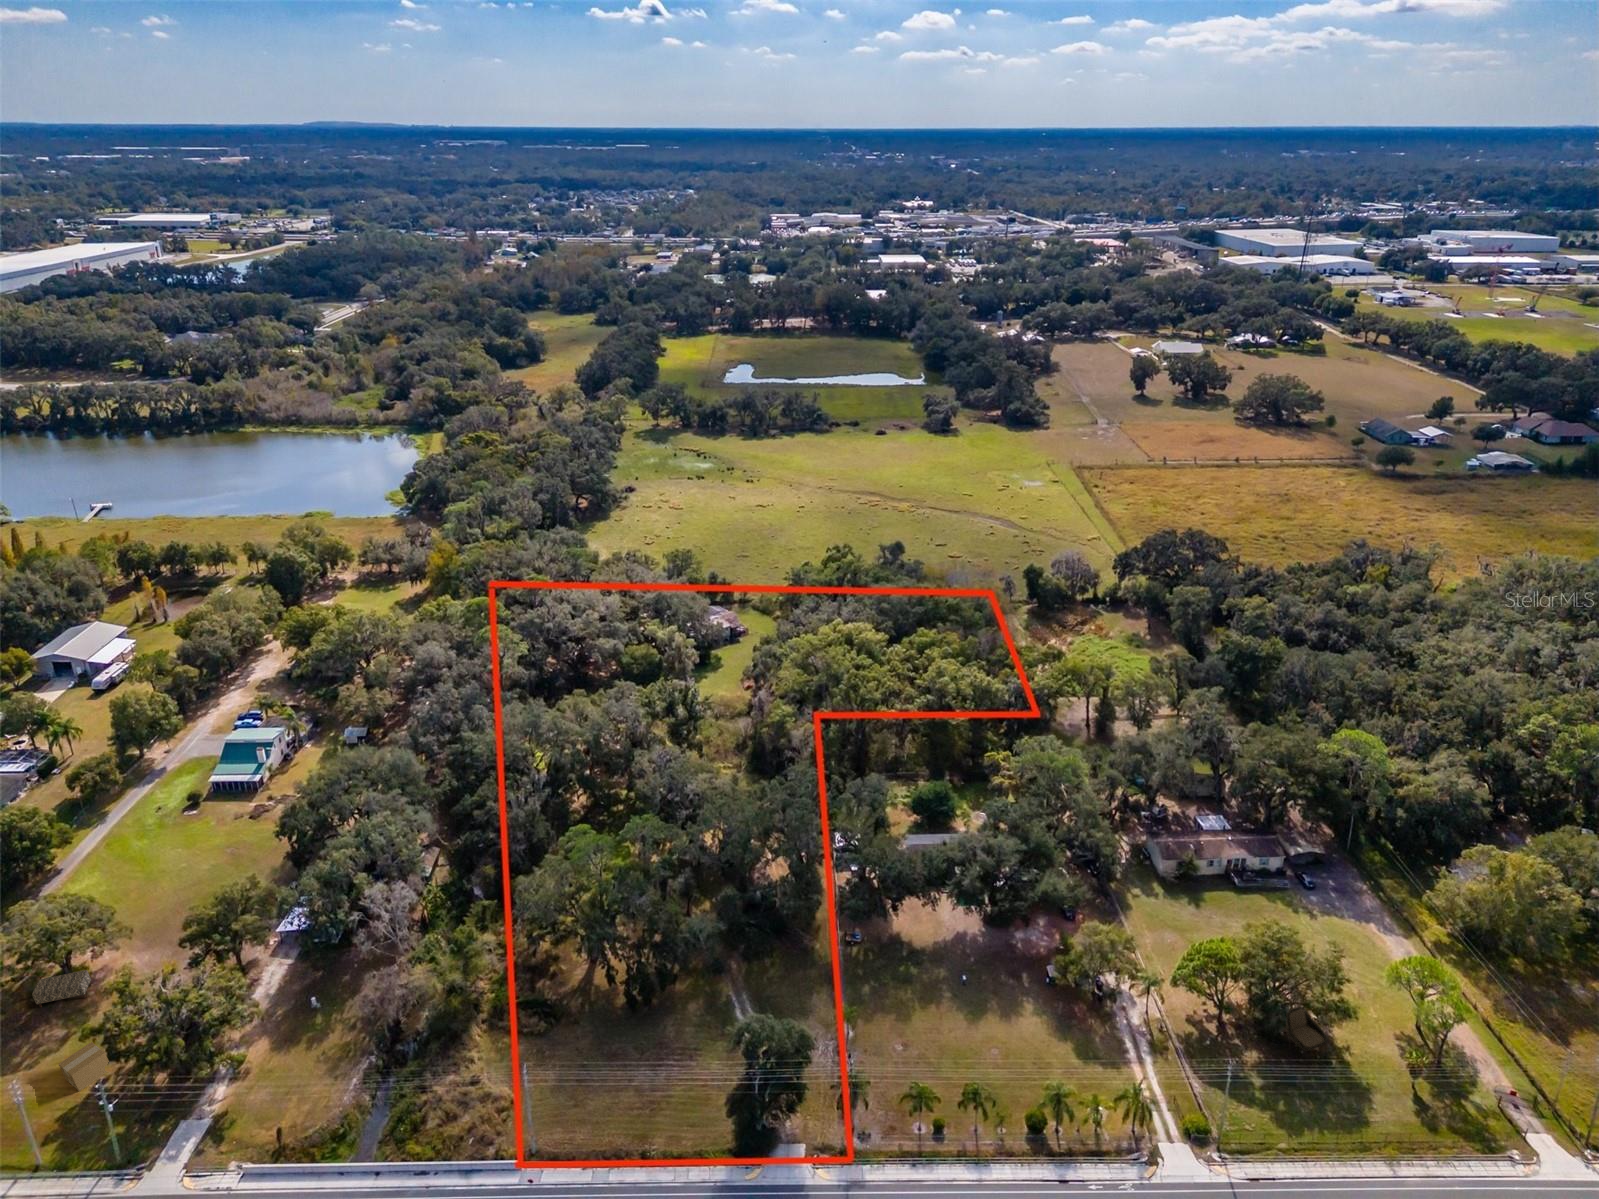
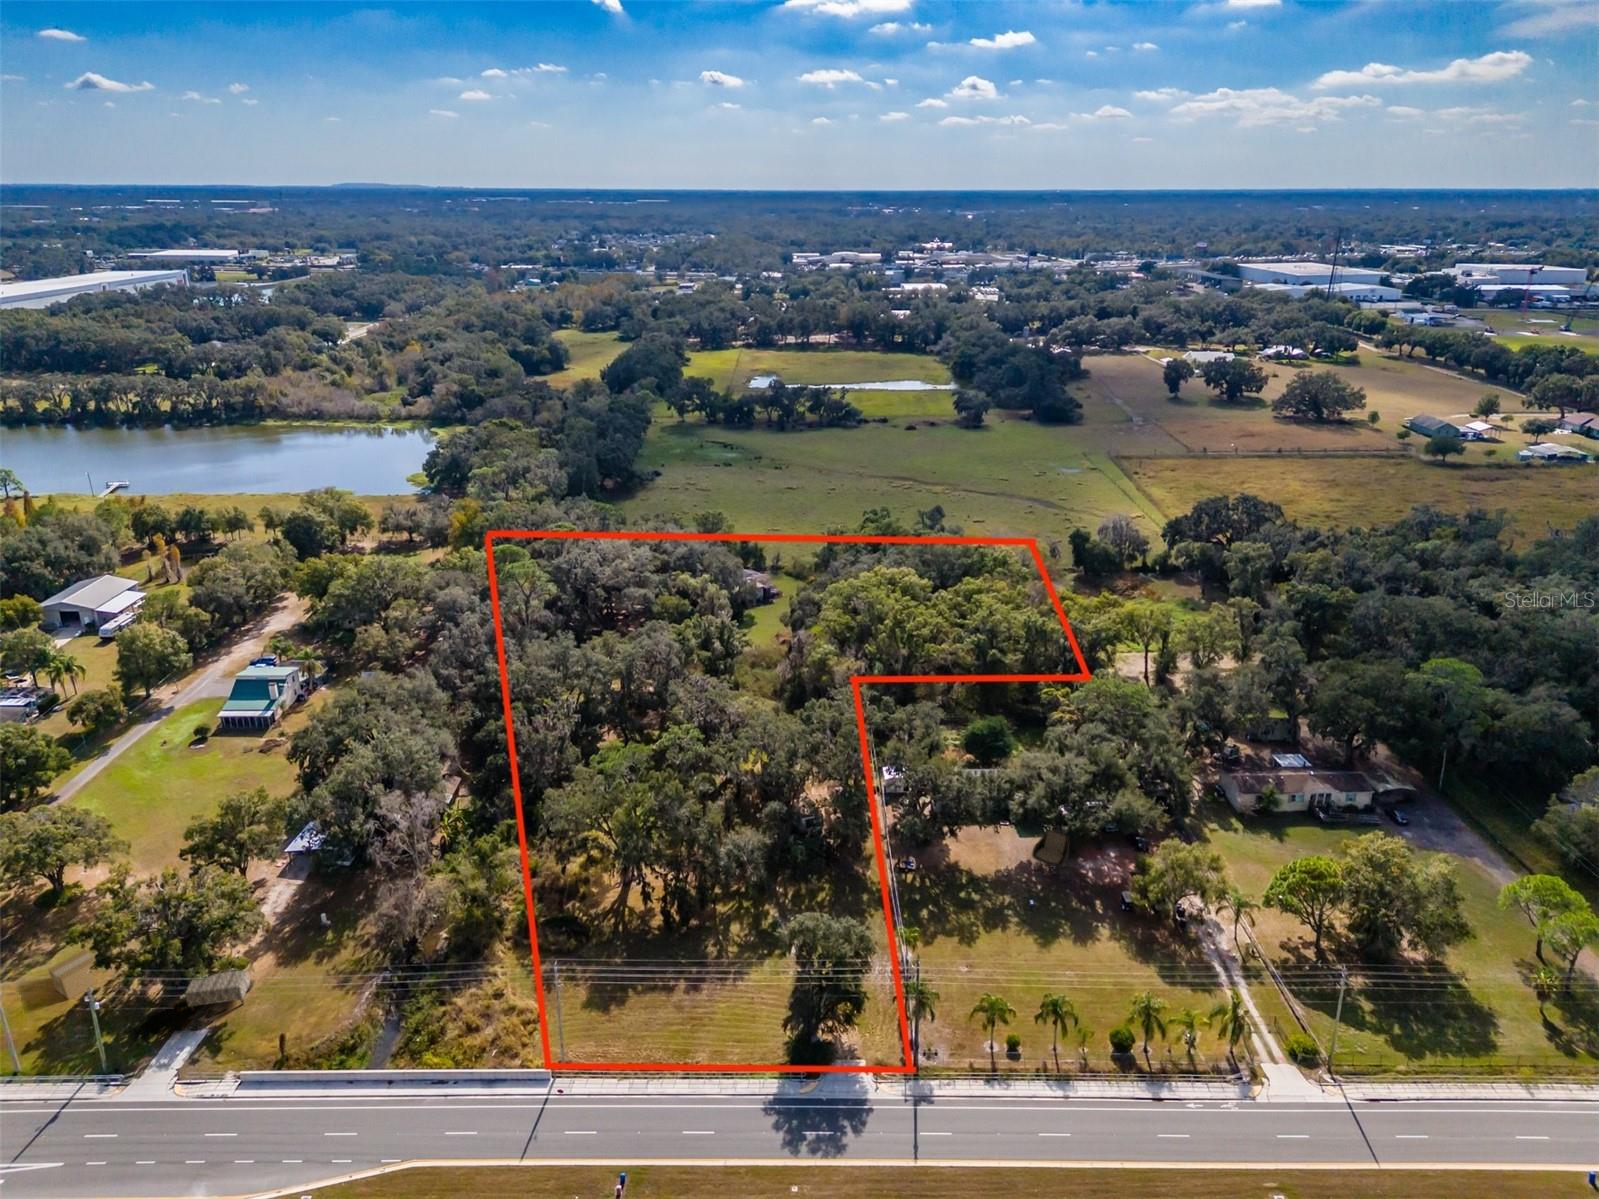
bench: present [32,970,92,1008] -> present [185,970,251,1010]
lounge chair: present [1278,1007,1327,1059] -> present [1032,830,1069,879]

